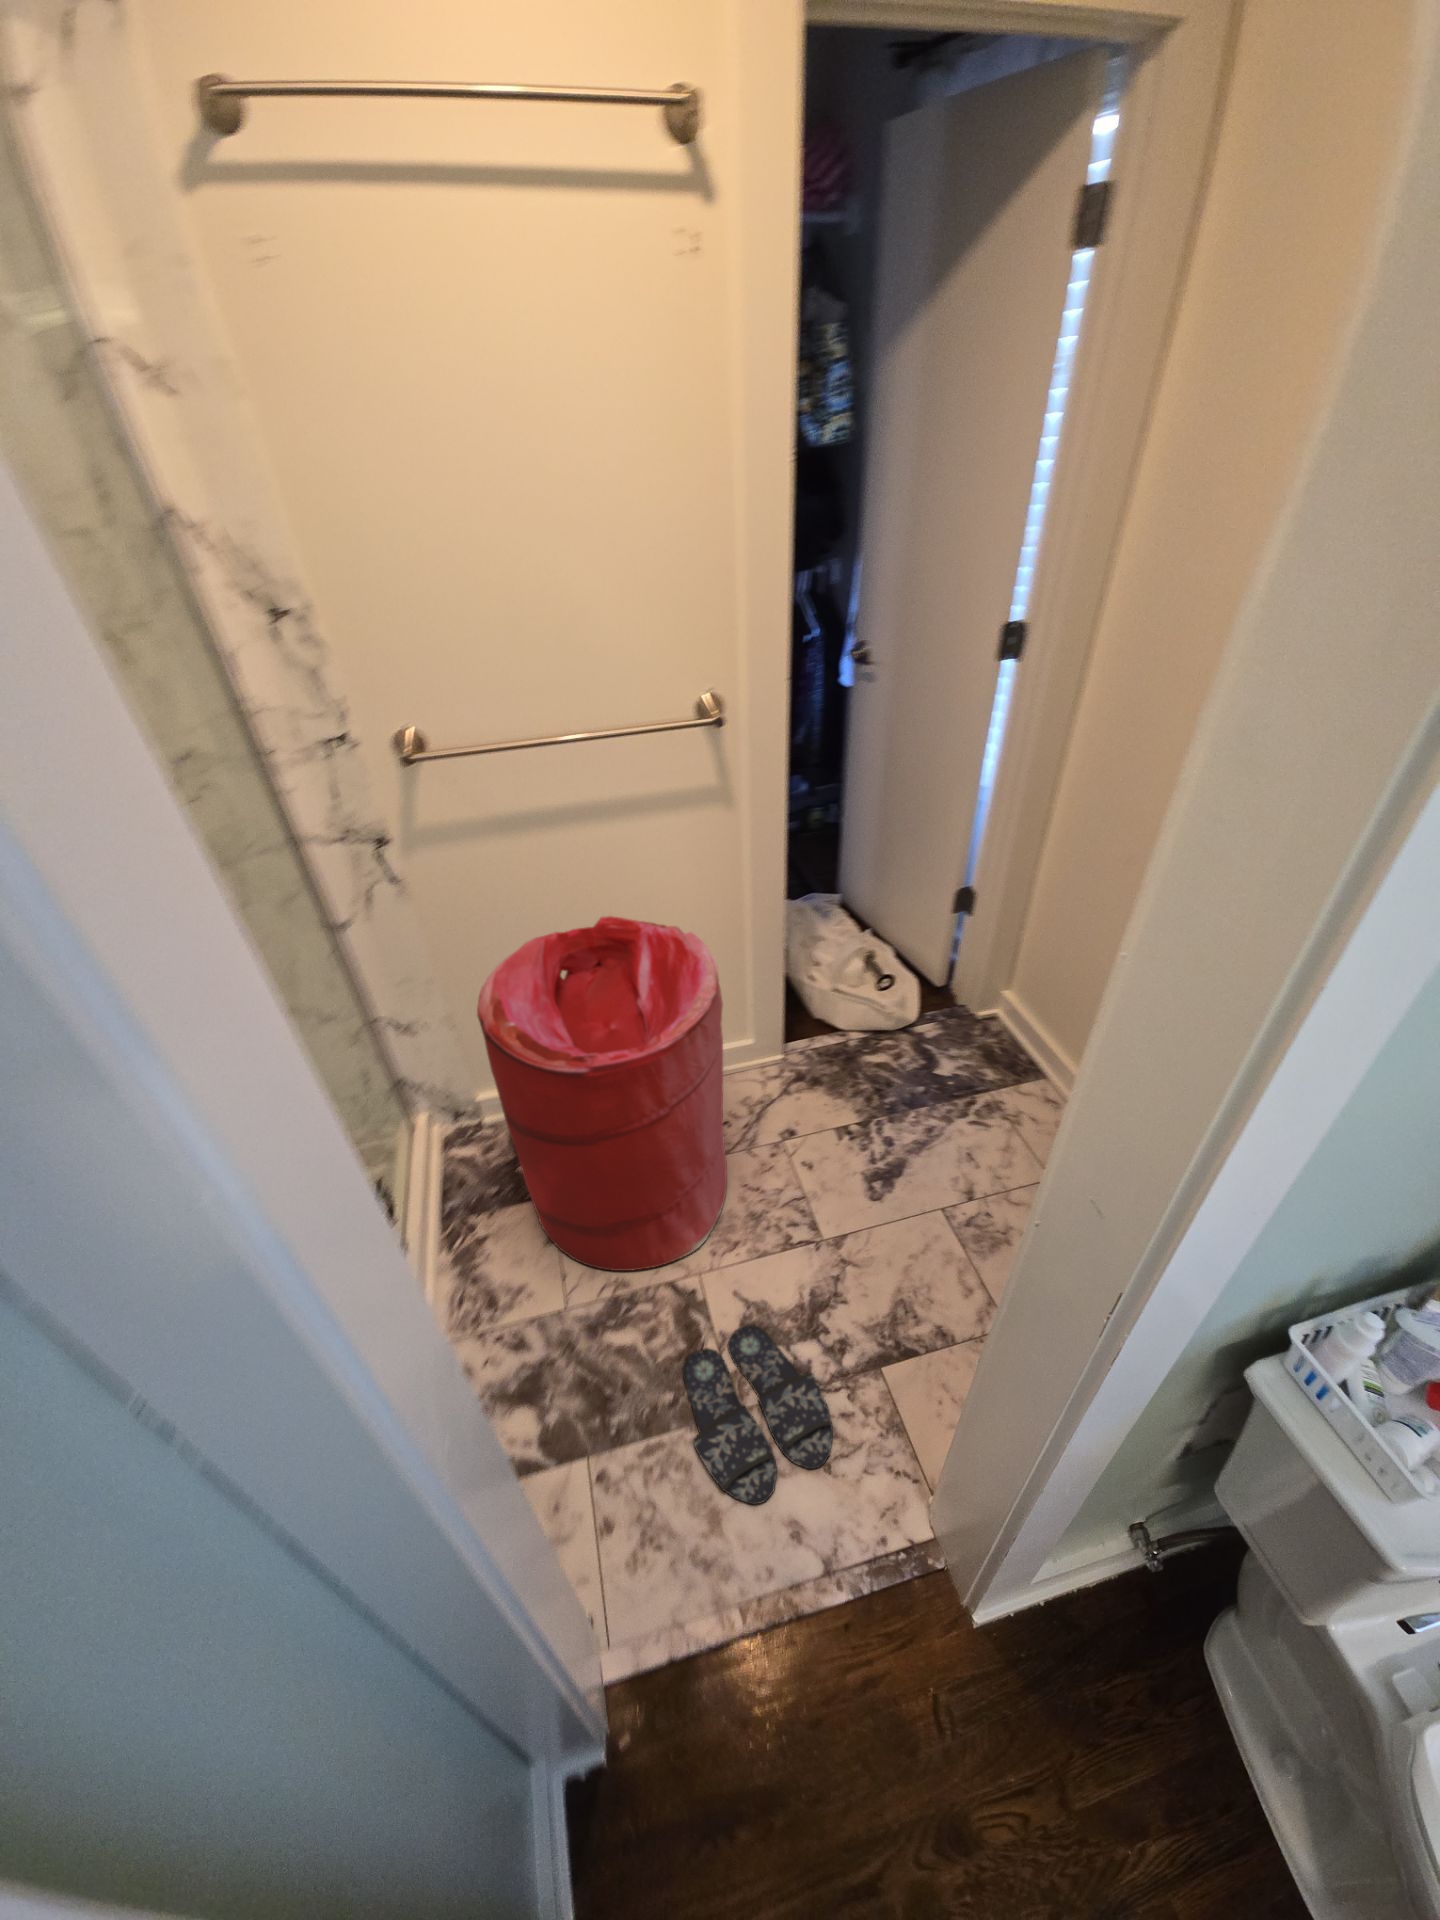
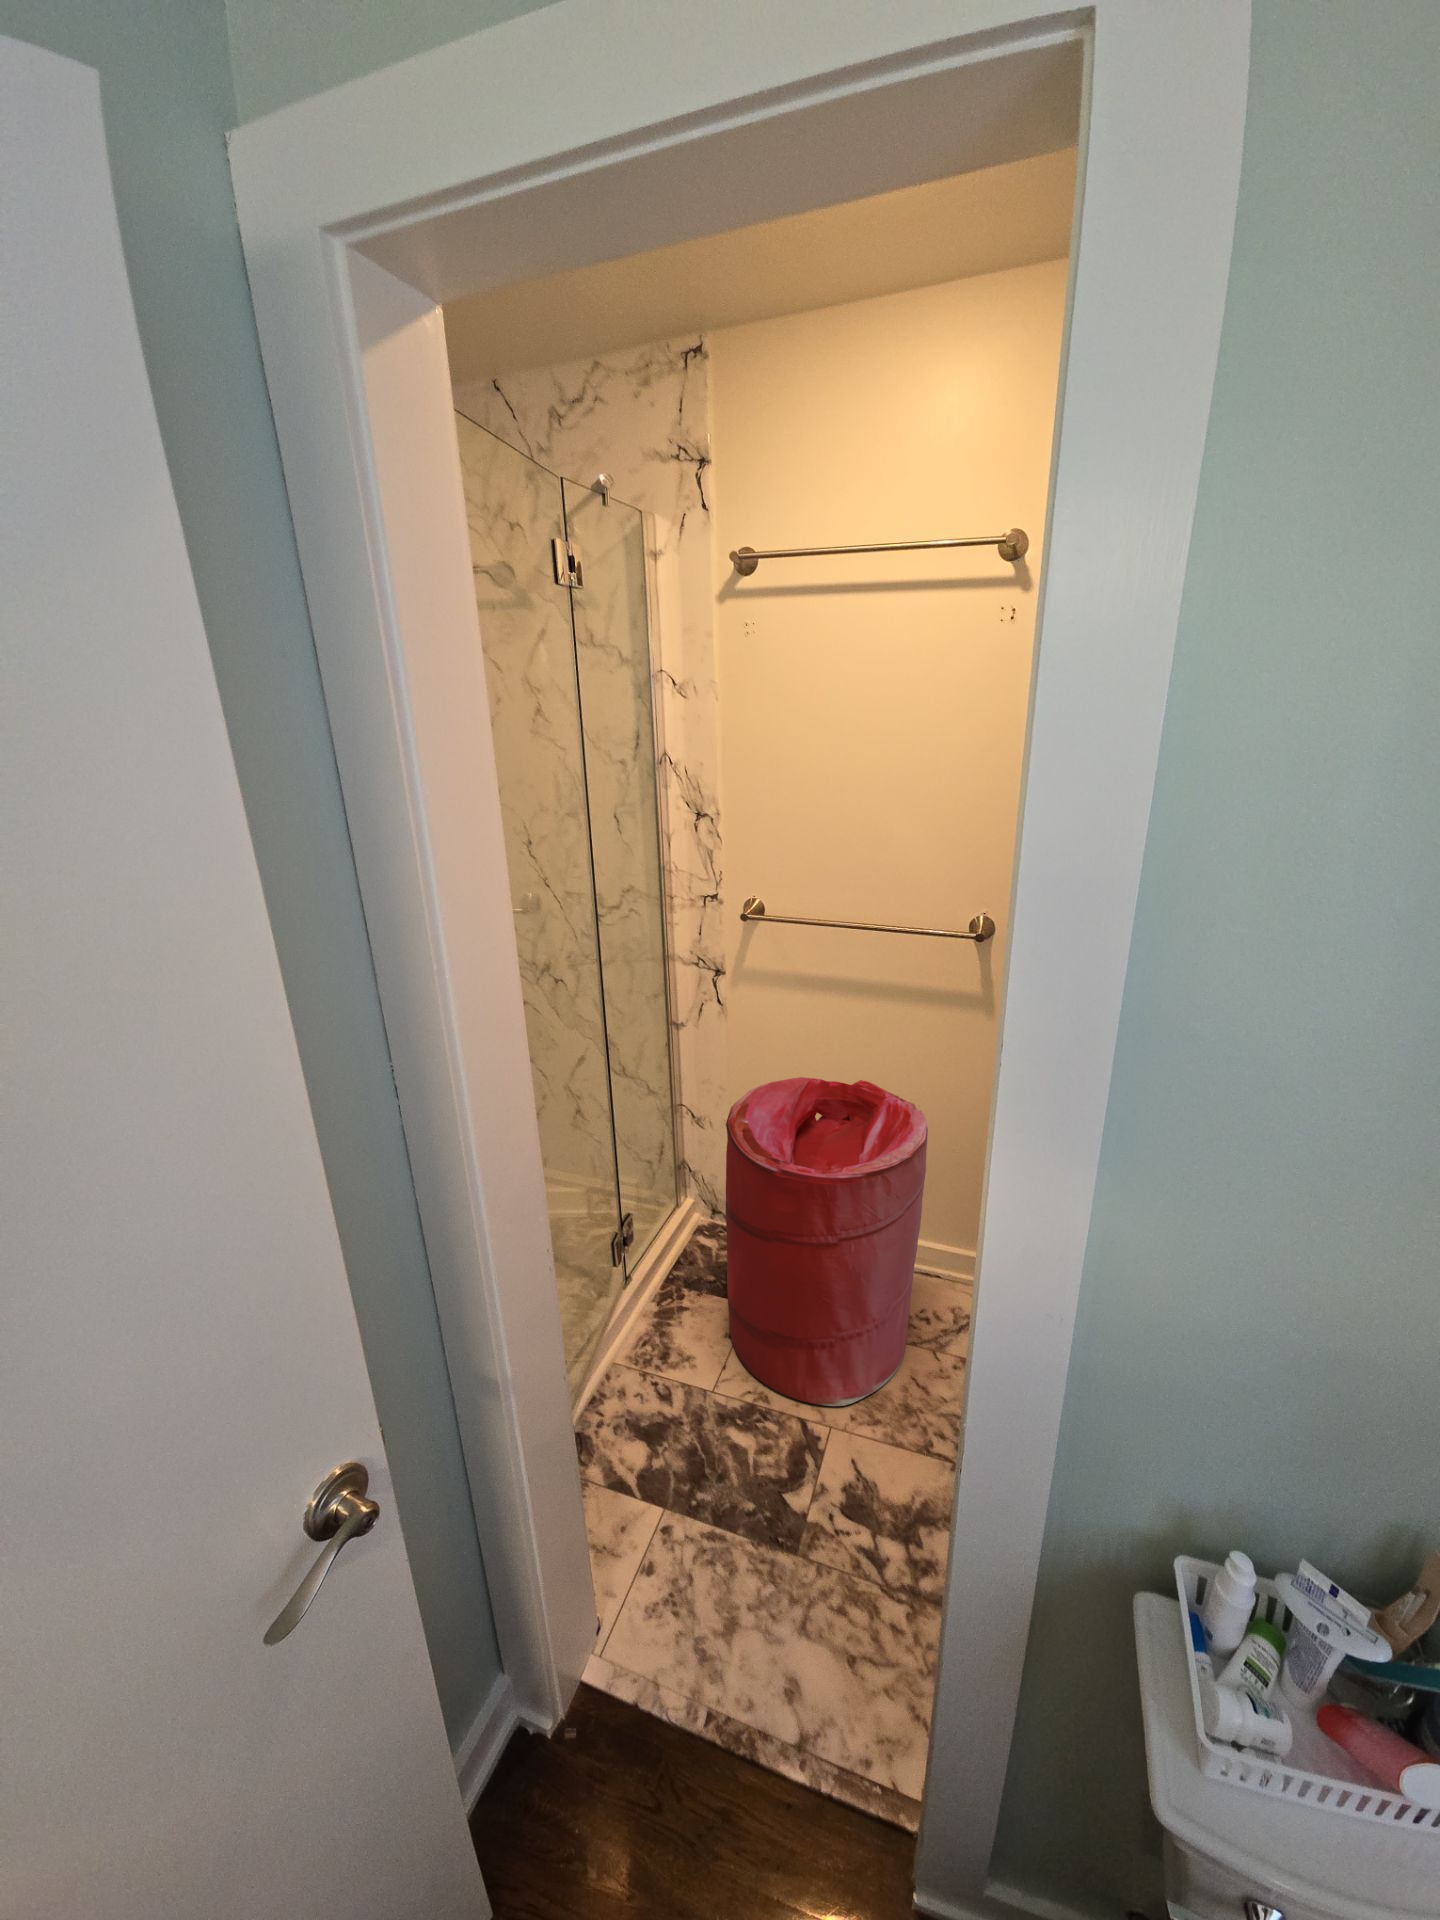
slippers: present [683,1325,833,1504] -> none [746,1485,883,1654]

